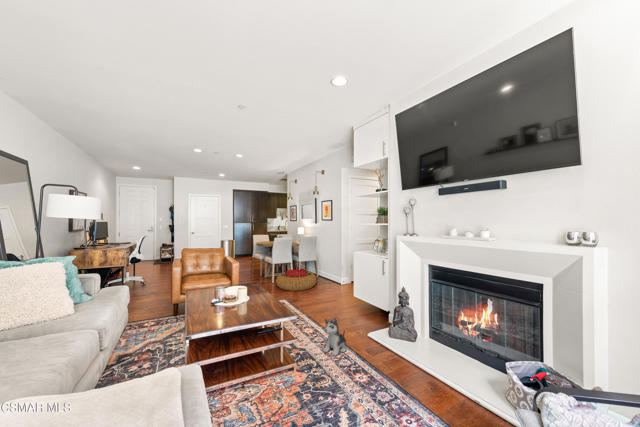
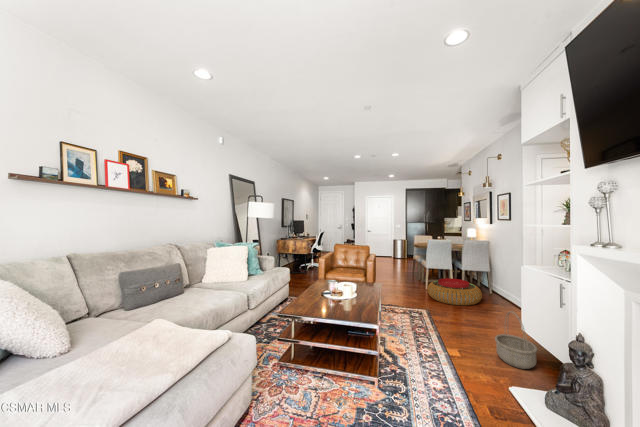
basket: none [347,283,371,321] -> present [495,311,537,369]
plush toy: present [323,318,346,356] -> none [424,343,464,395]

